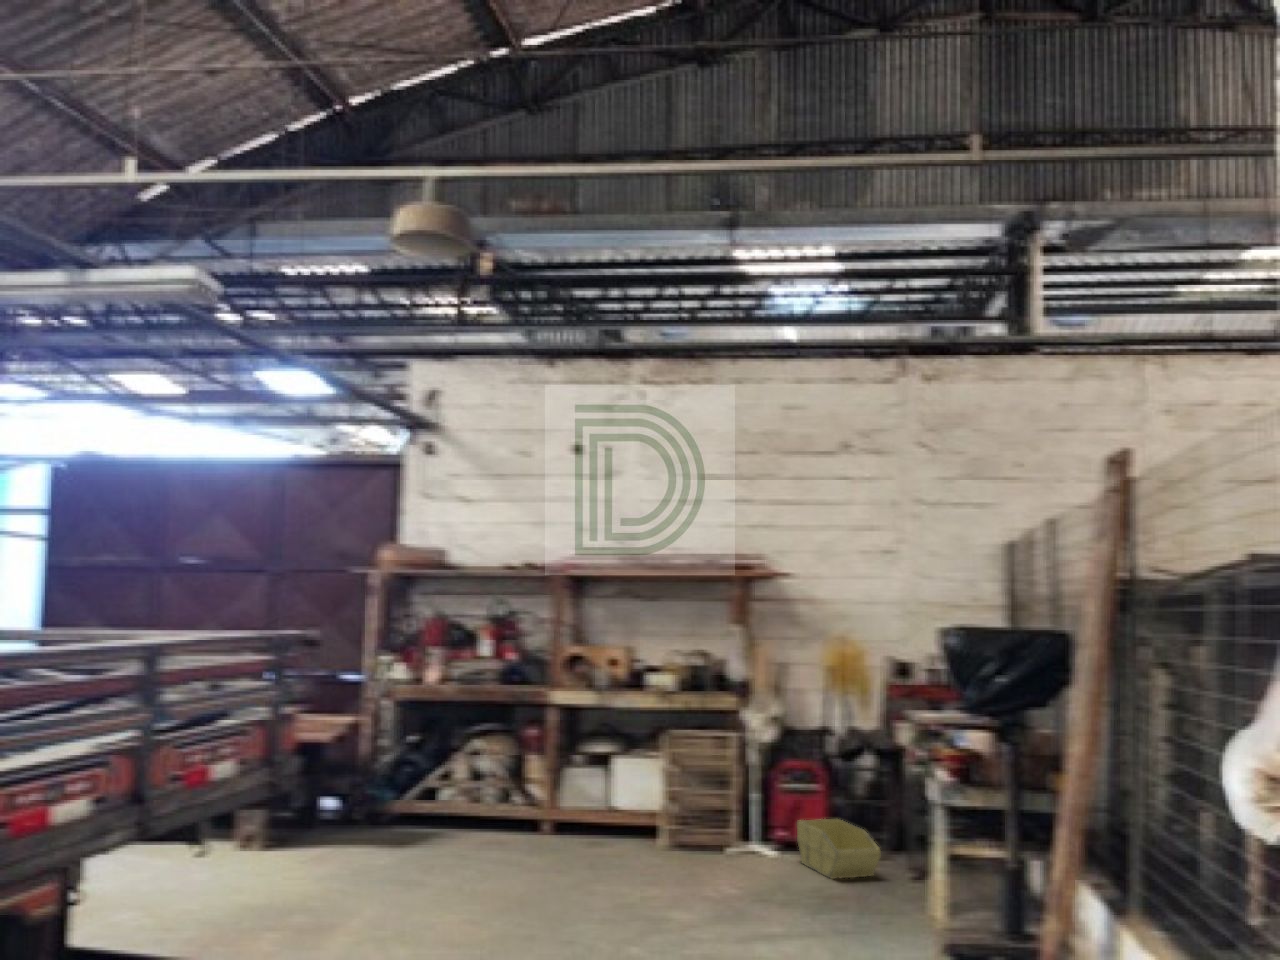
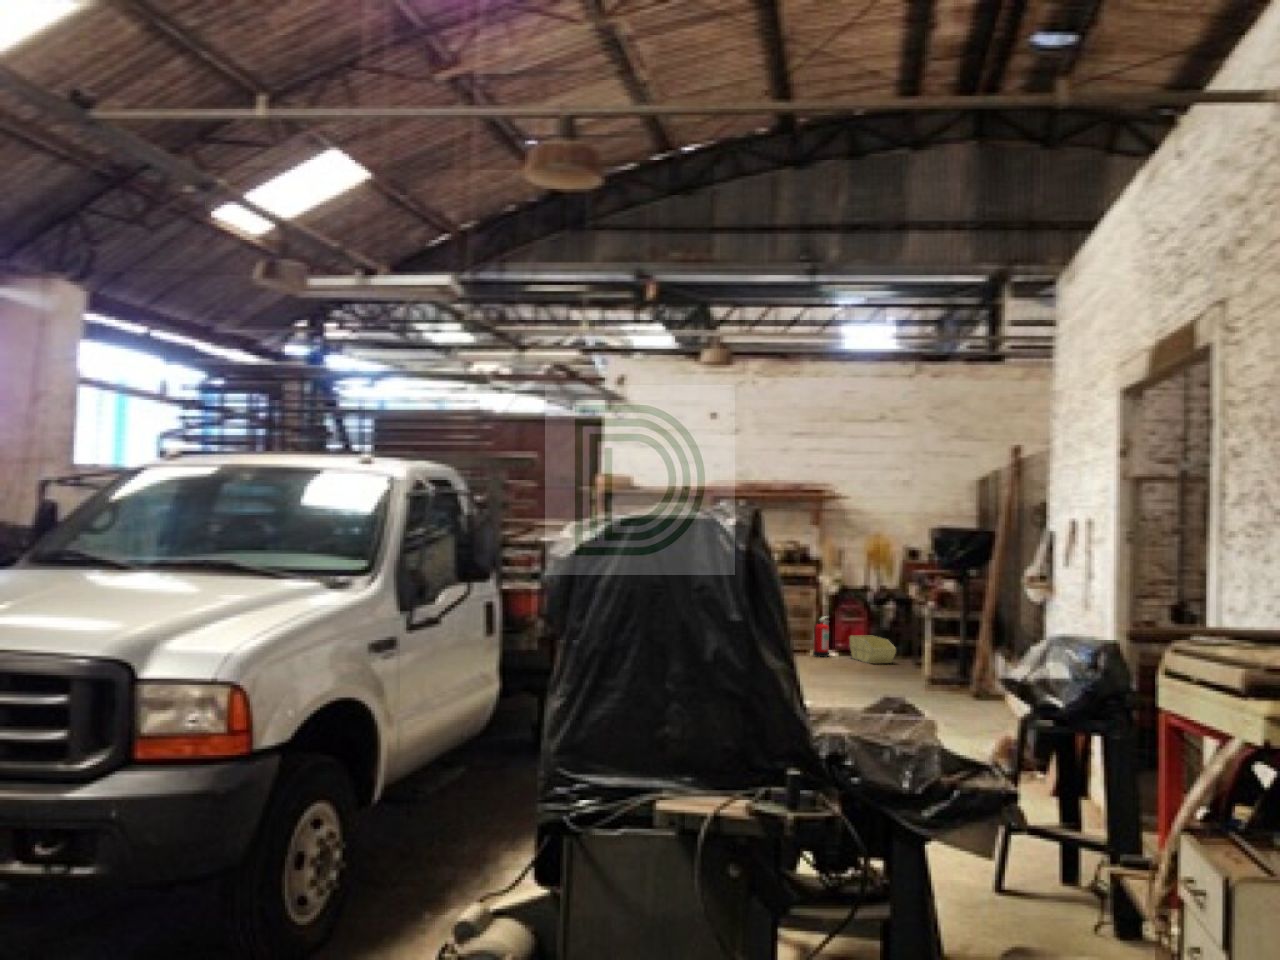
fire extinguisher: none [733,784,763,862] -> present [813,617,829,657]

